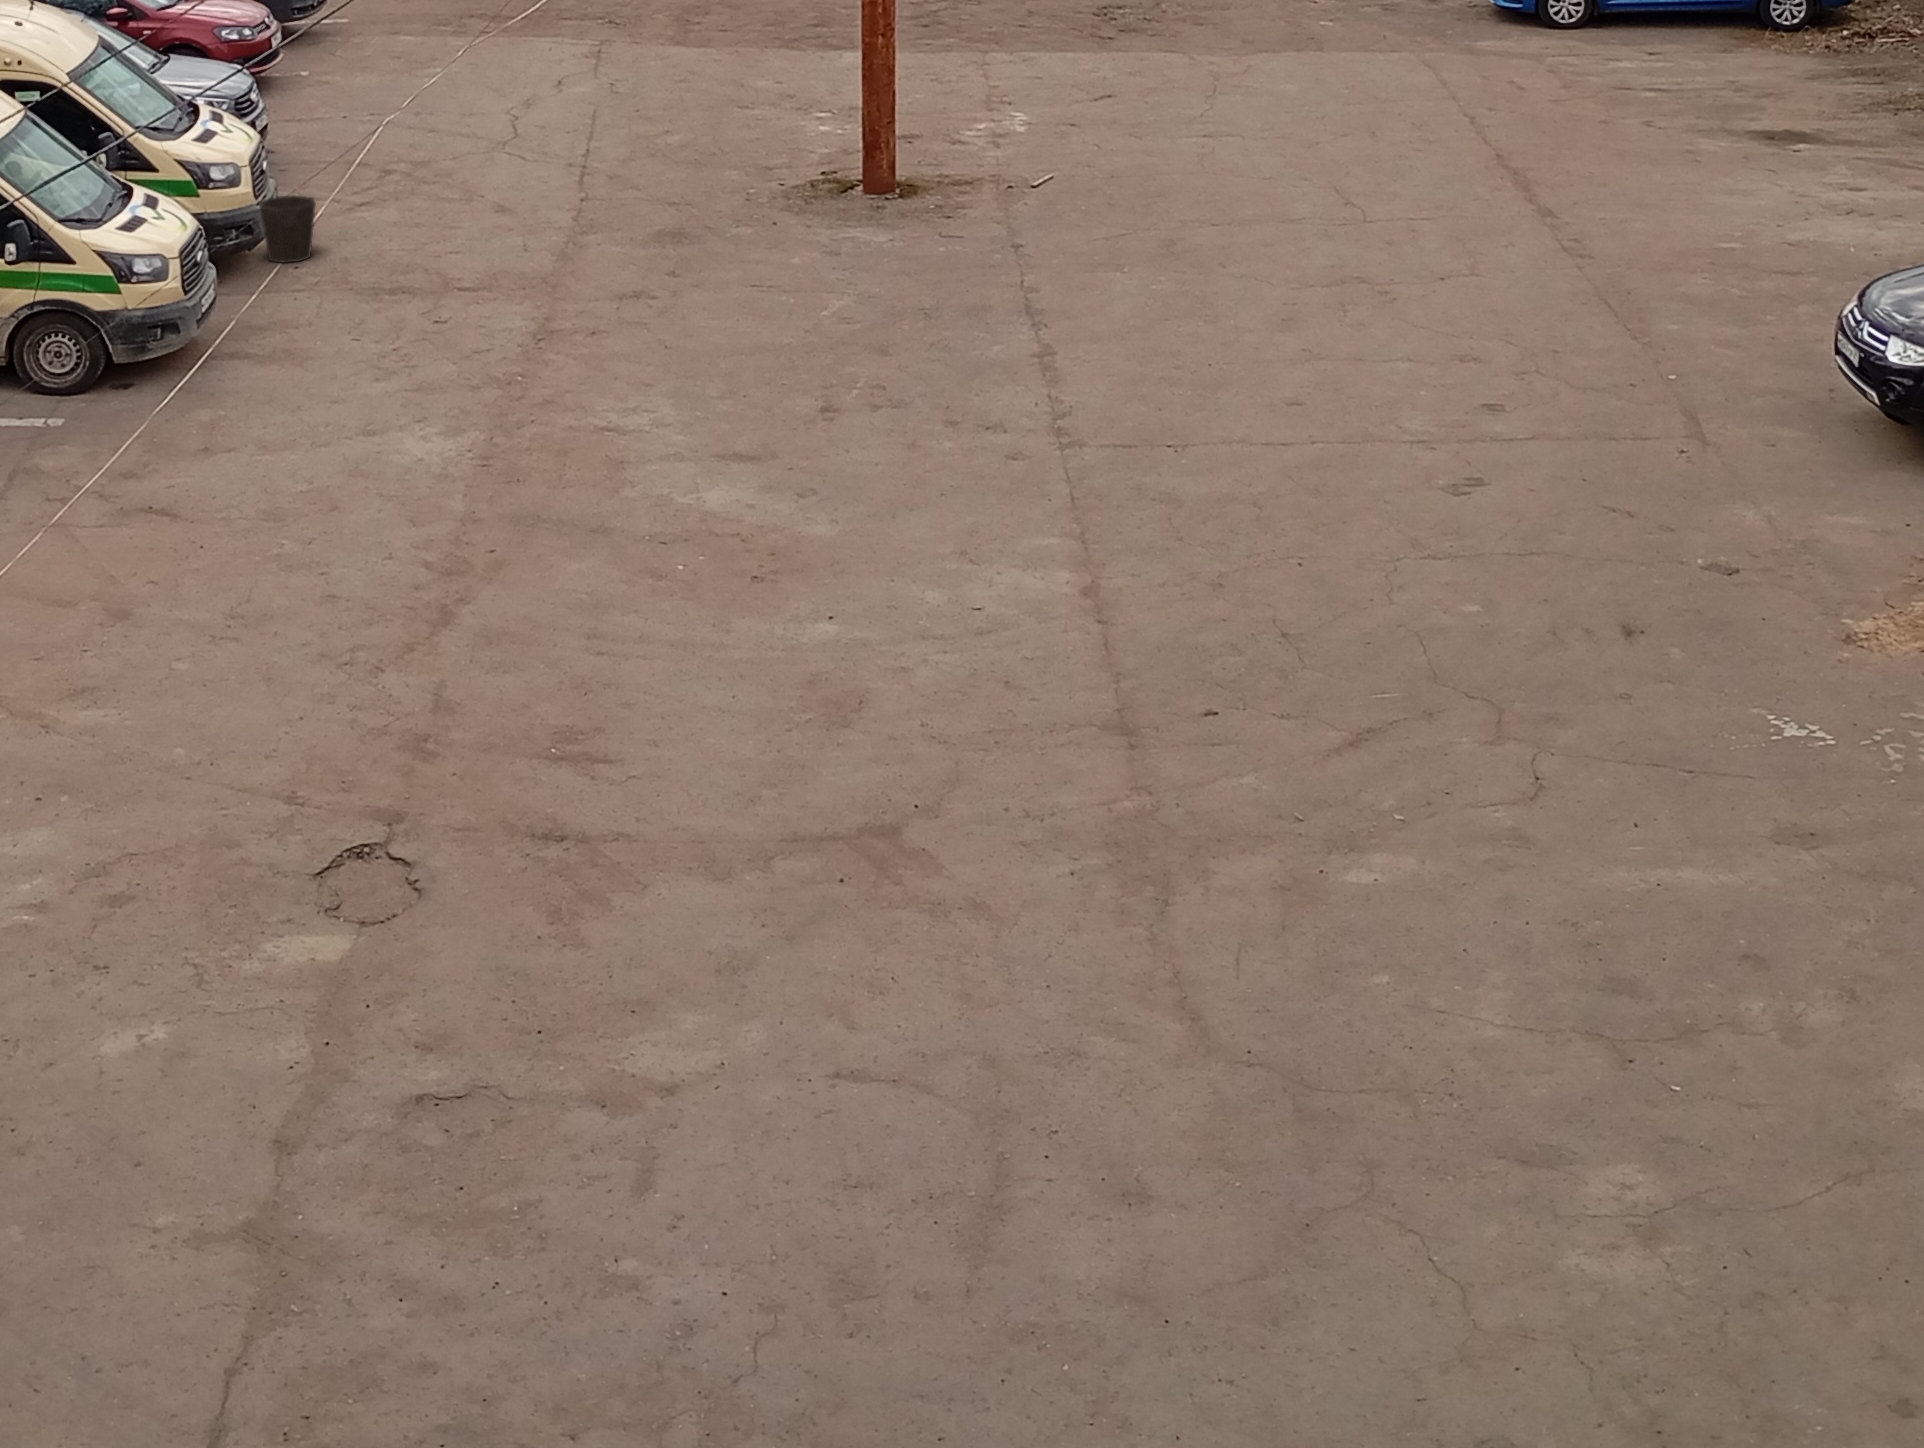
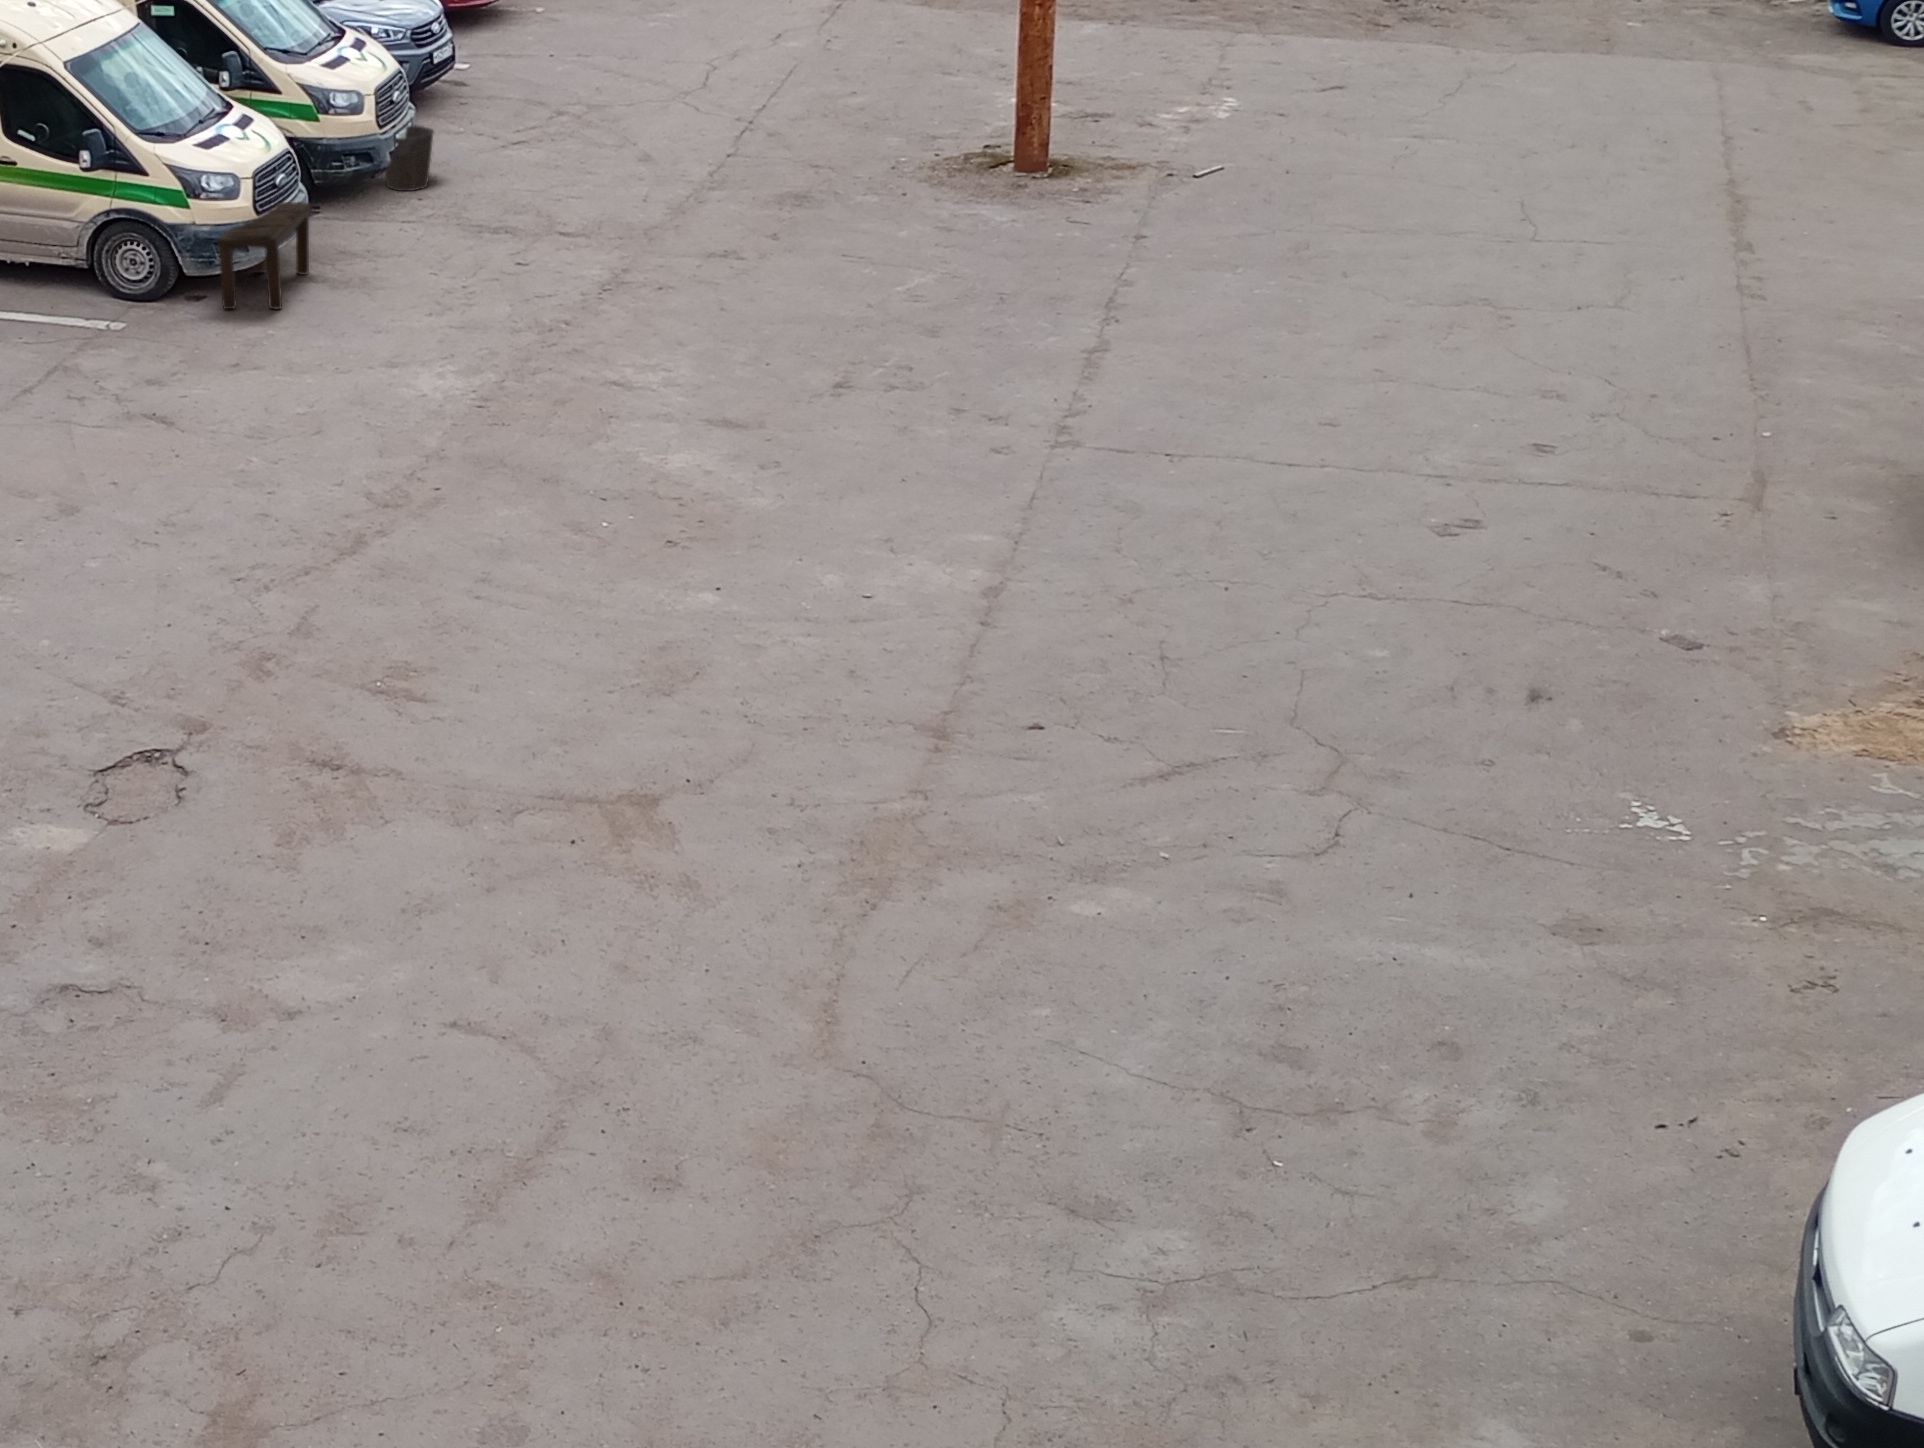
bench: none [170,279,246,396] -> present [217,202,311,309]

